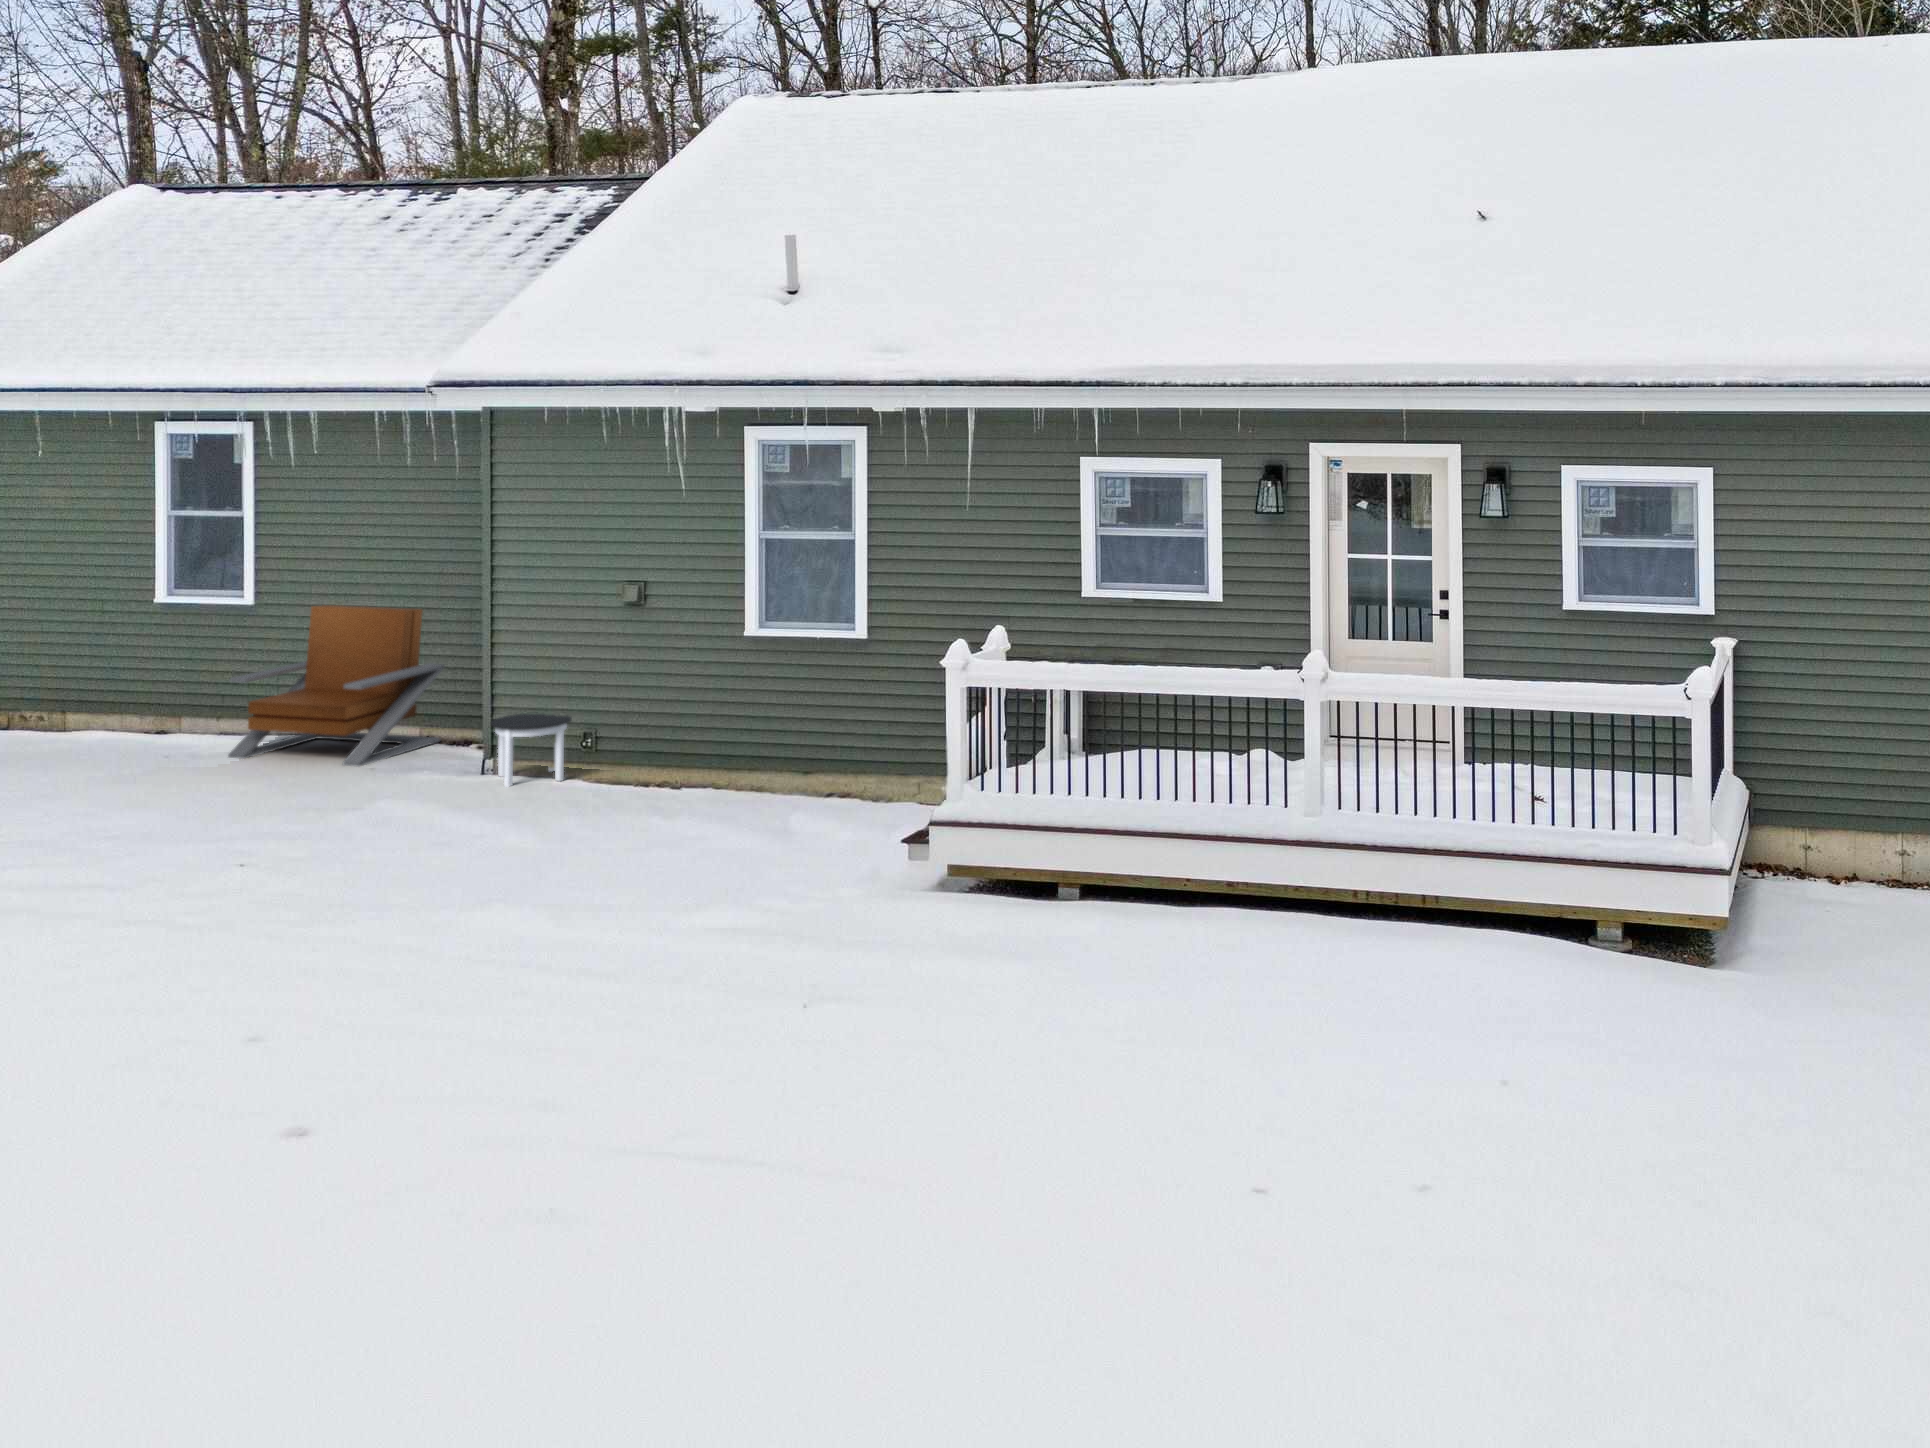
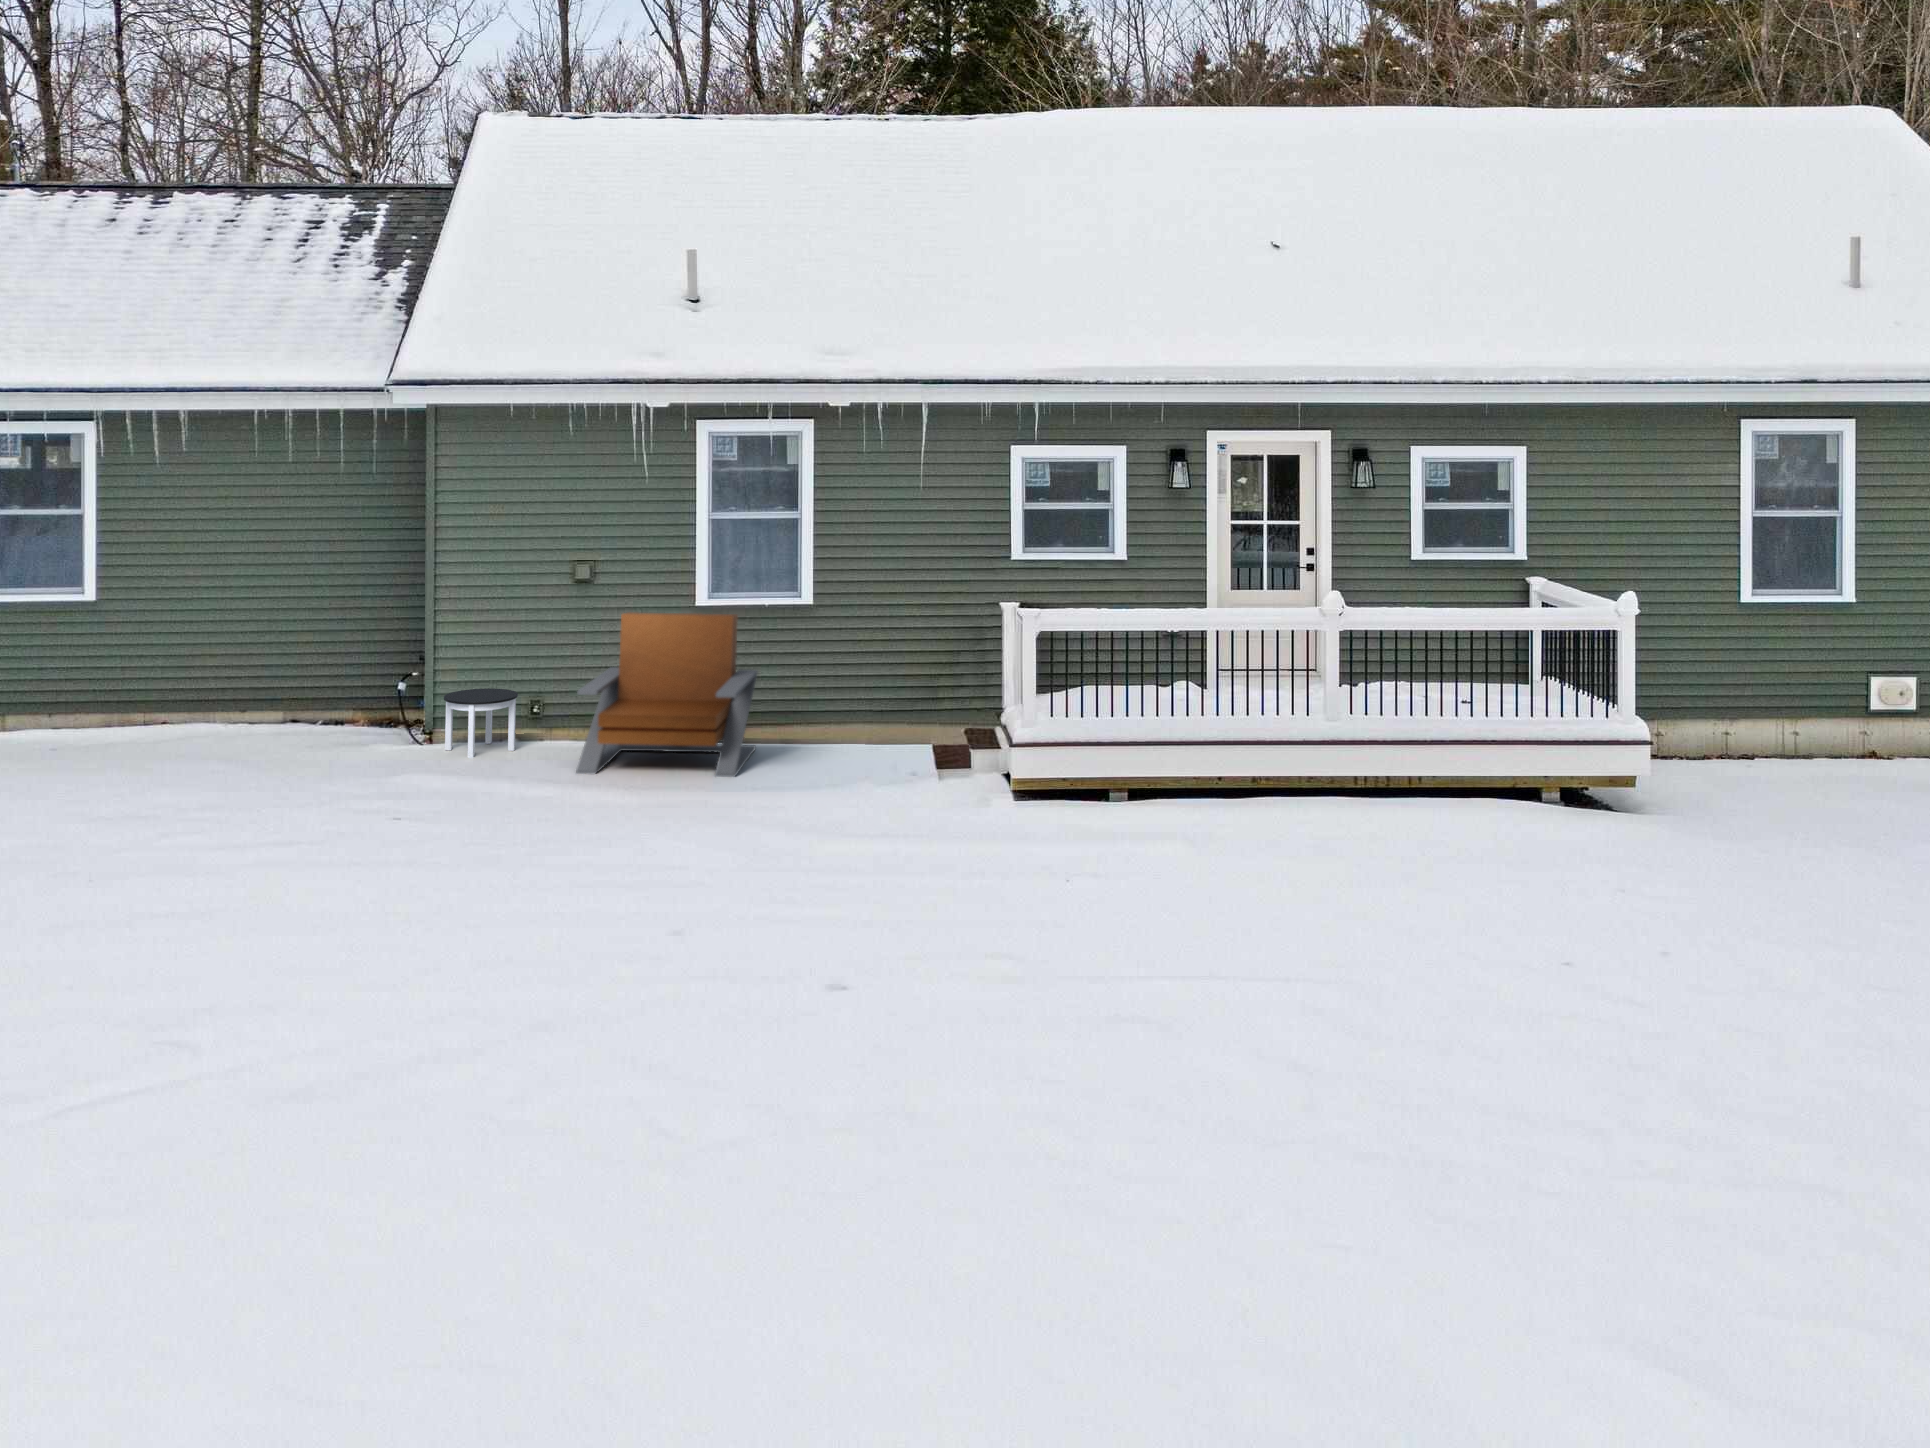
lounge chair: present [228,605,444,766] -> present [576,612,758,777]

